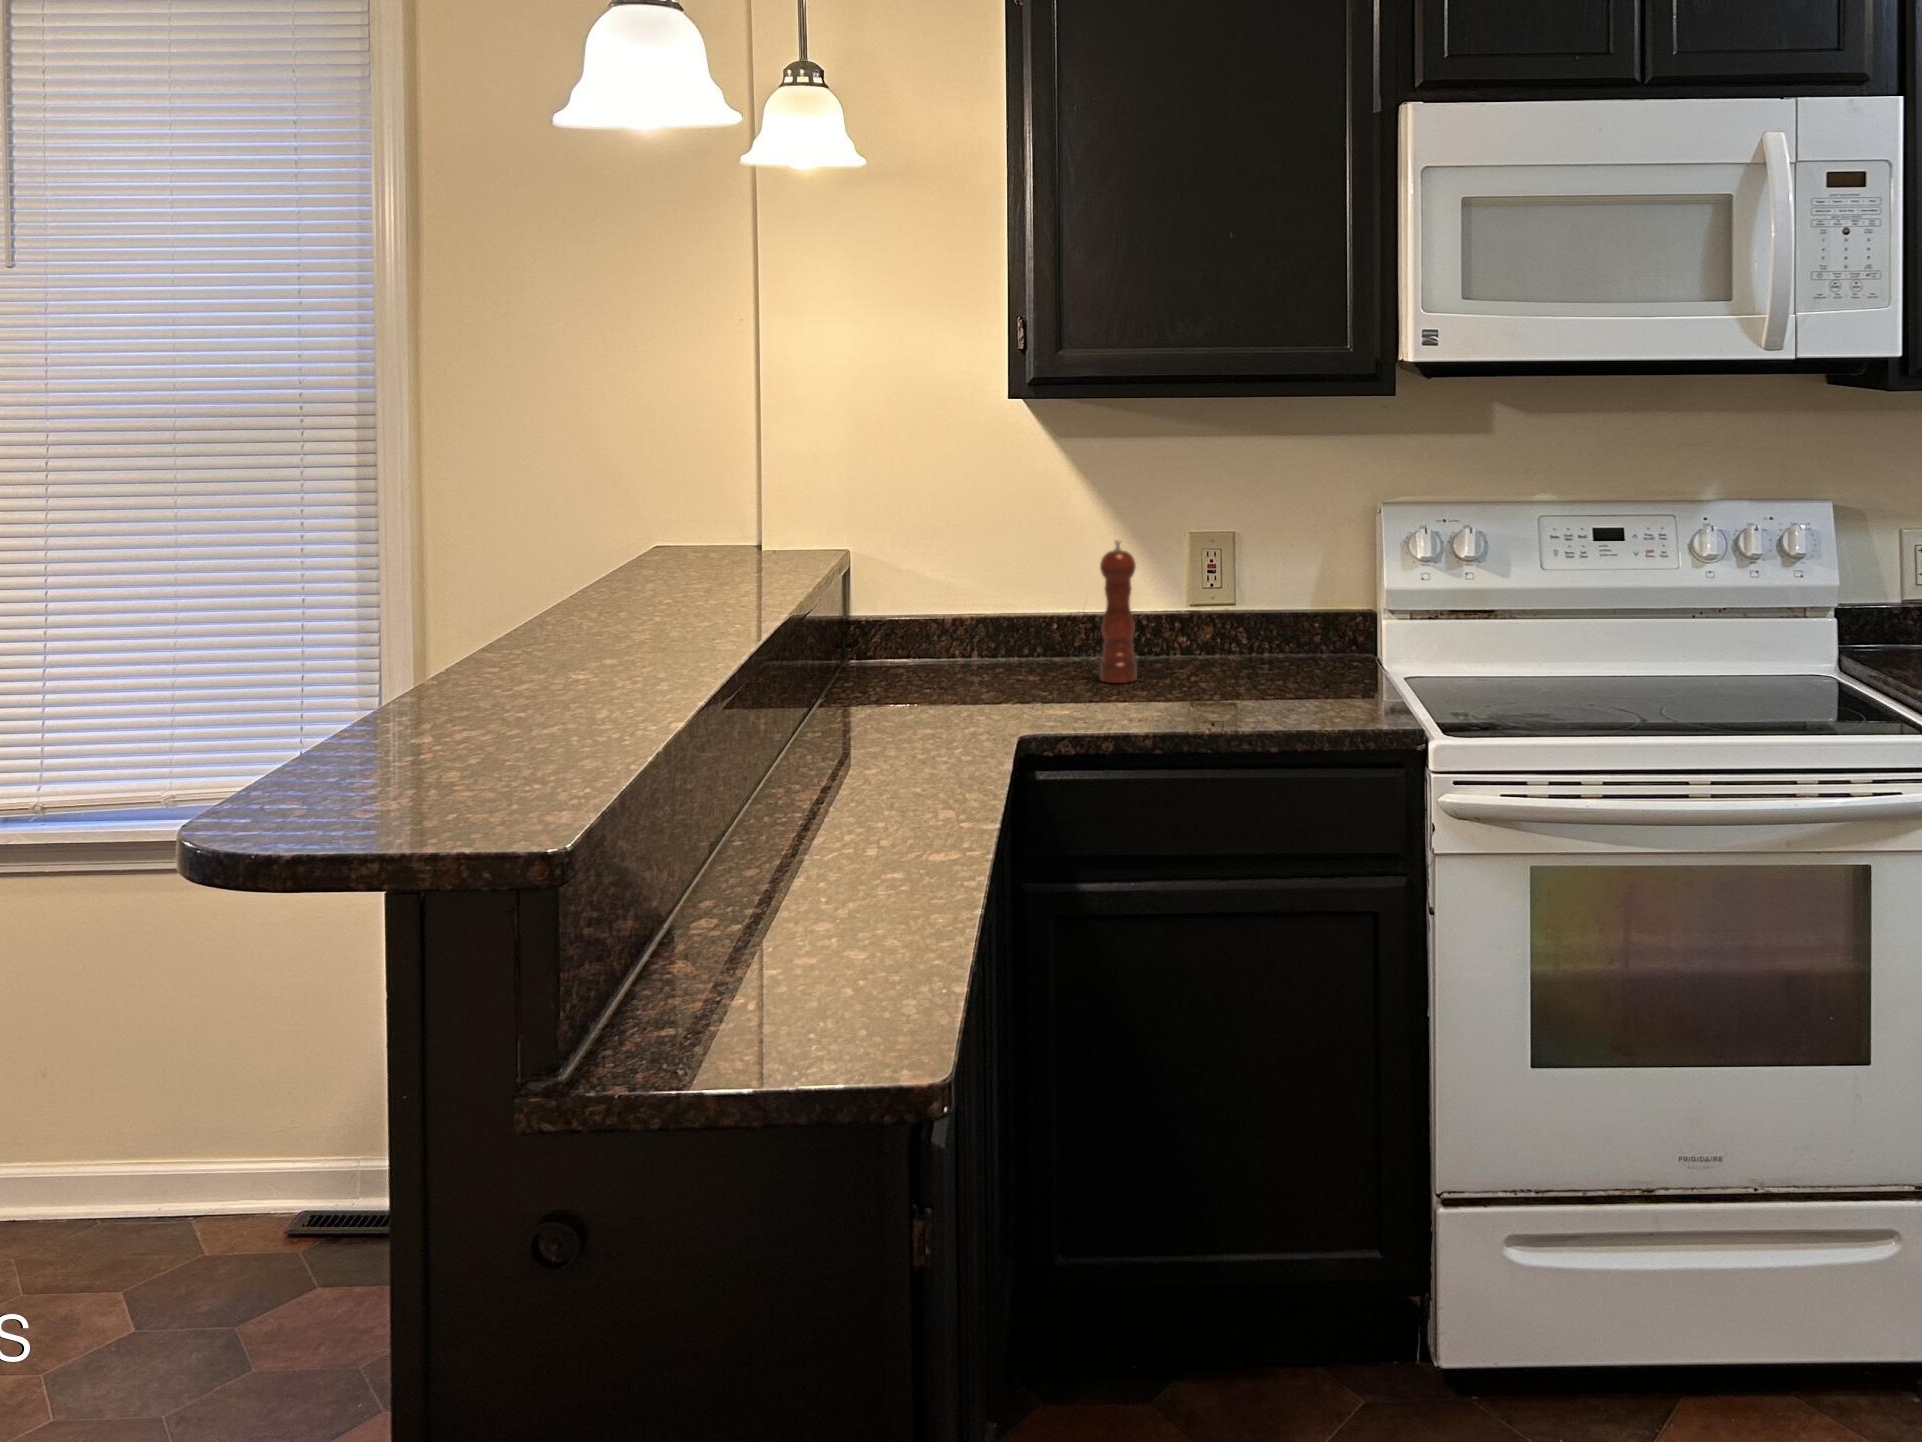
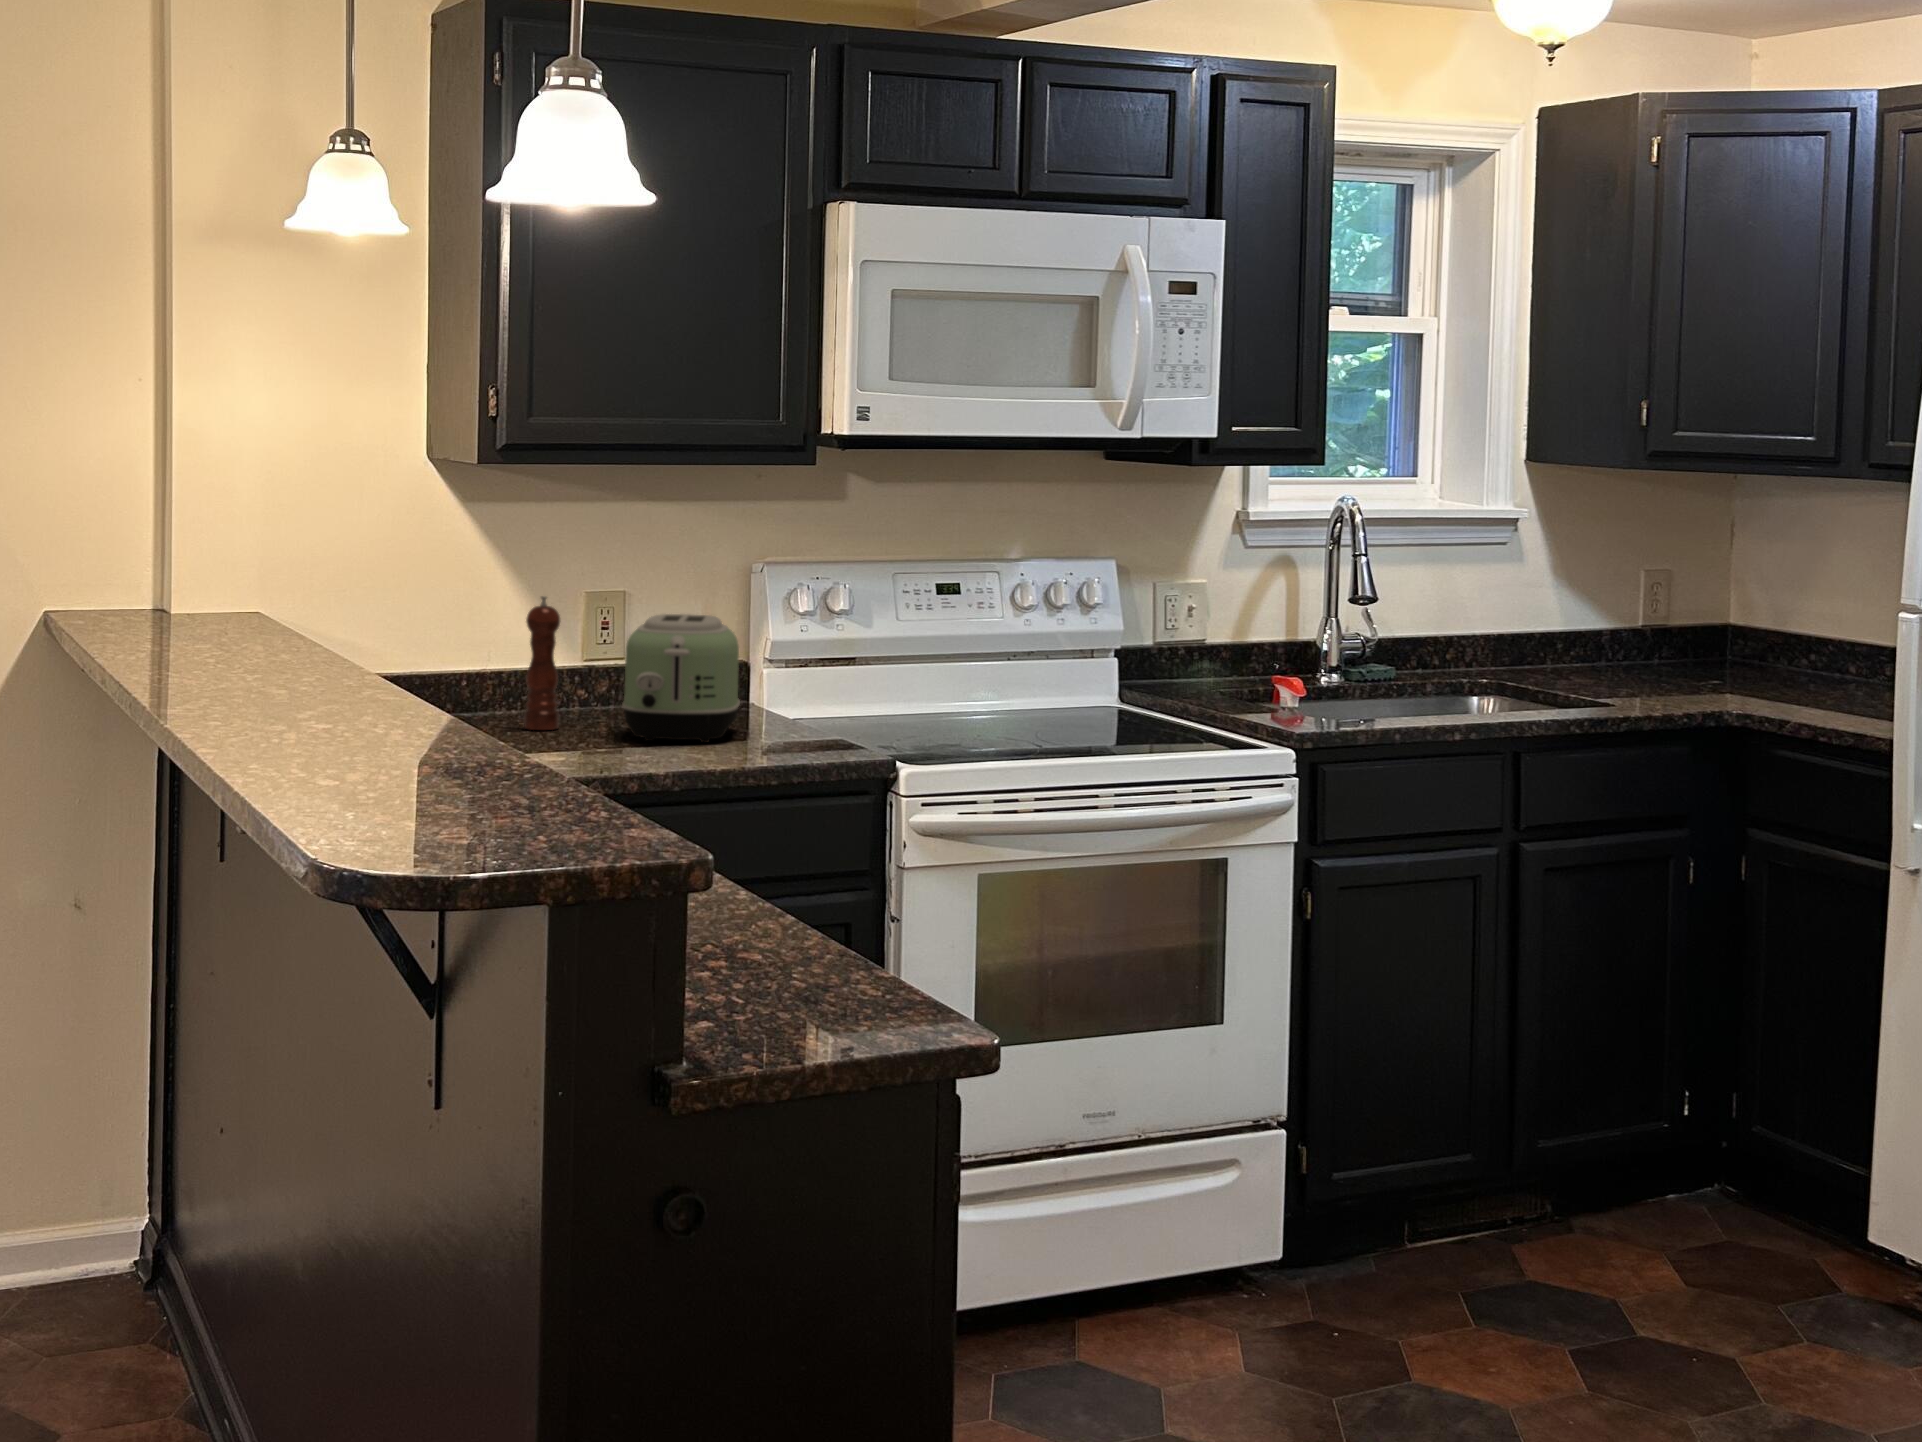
toaster: none [1163,564,1312,714] -> present [622,614,740,743]

